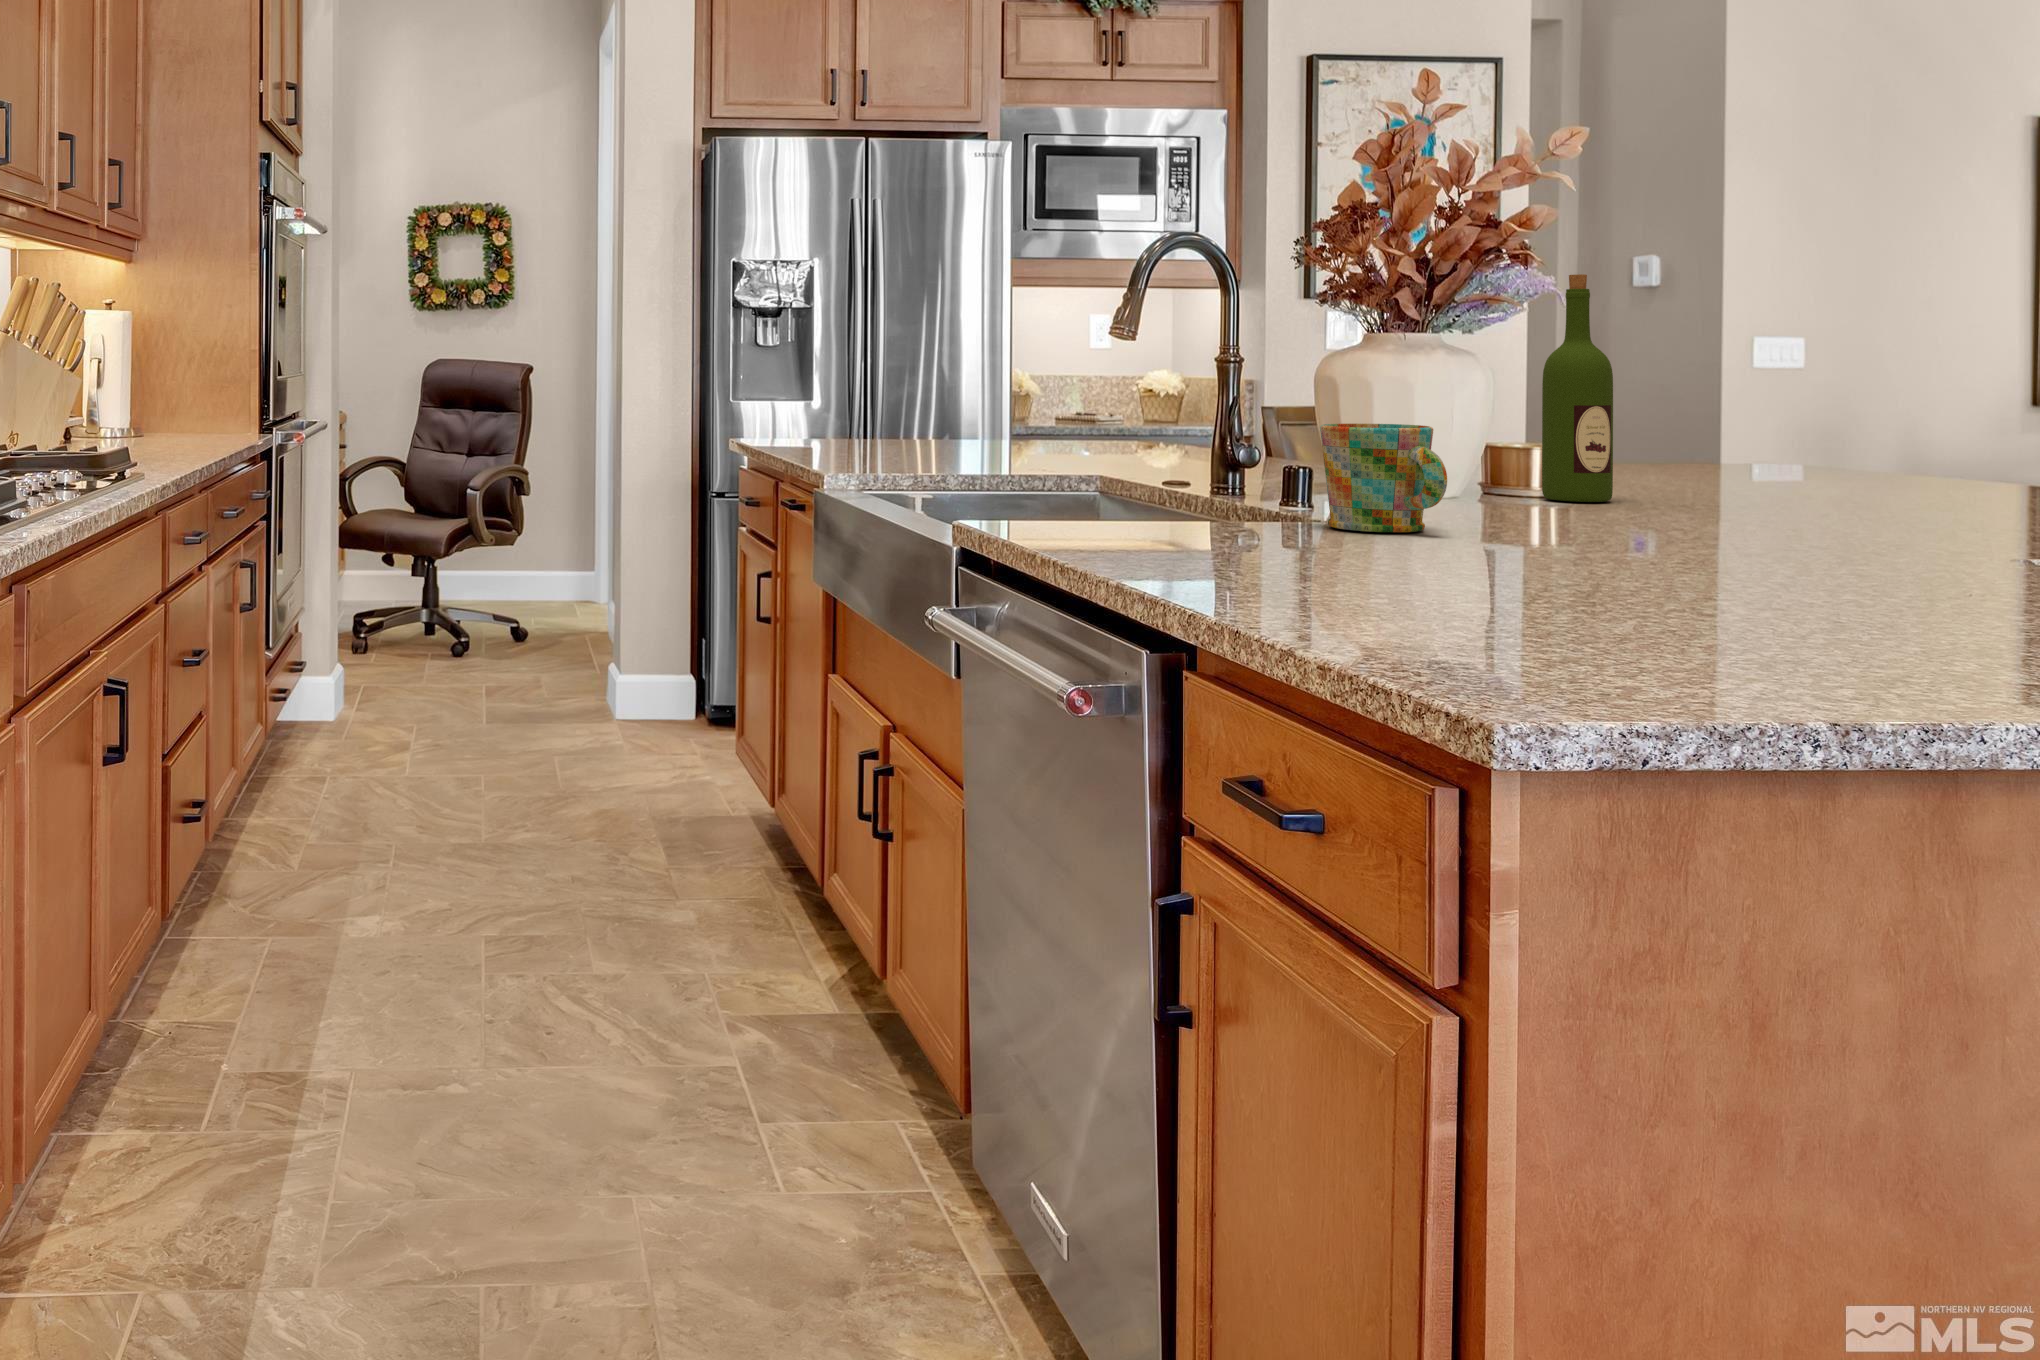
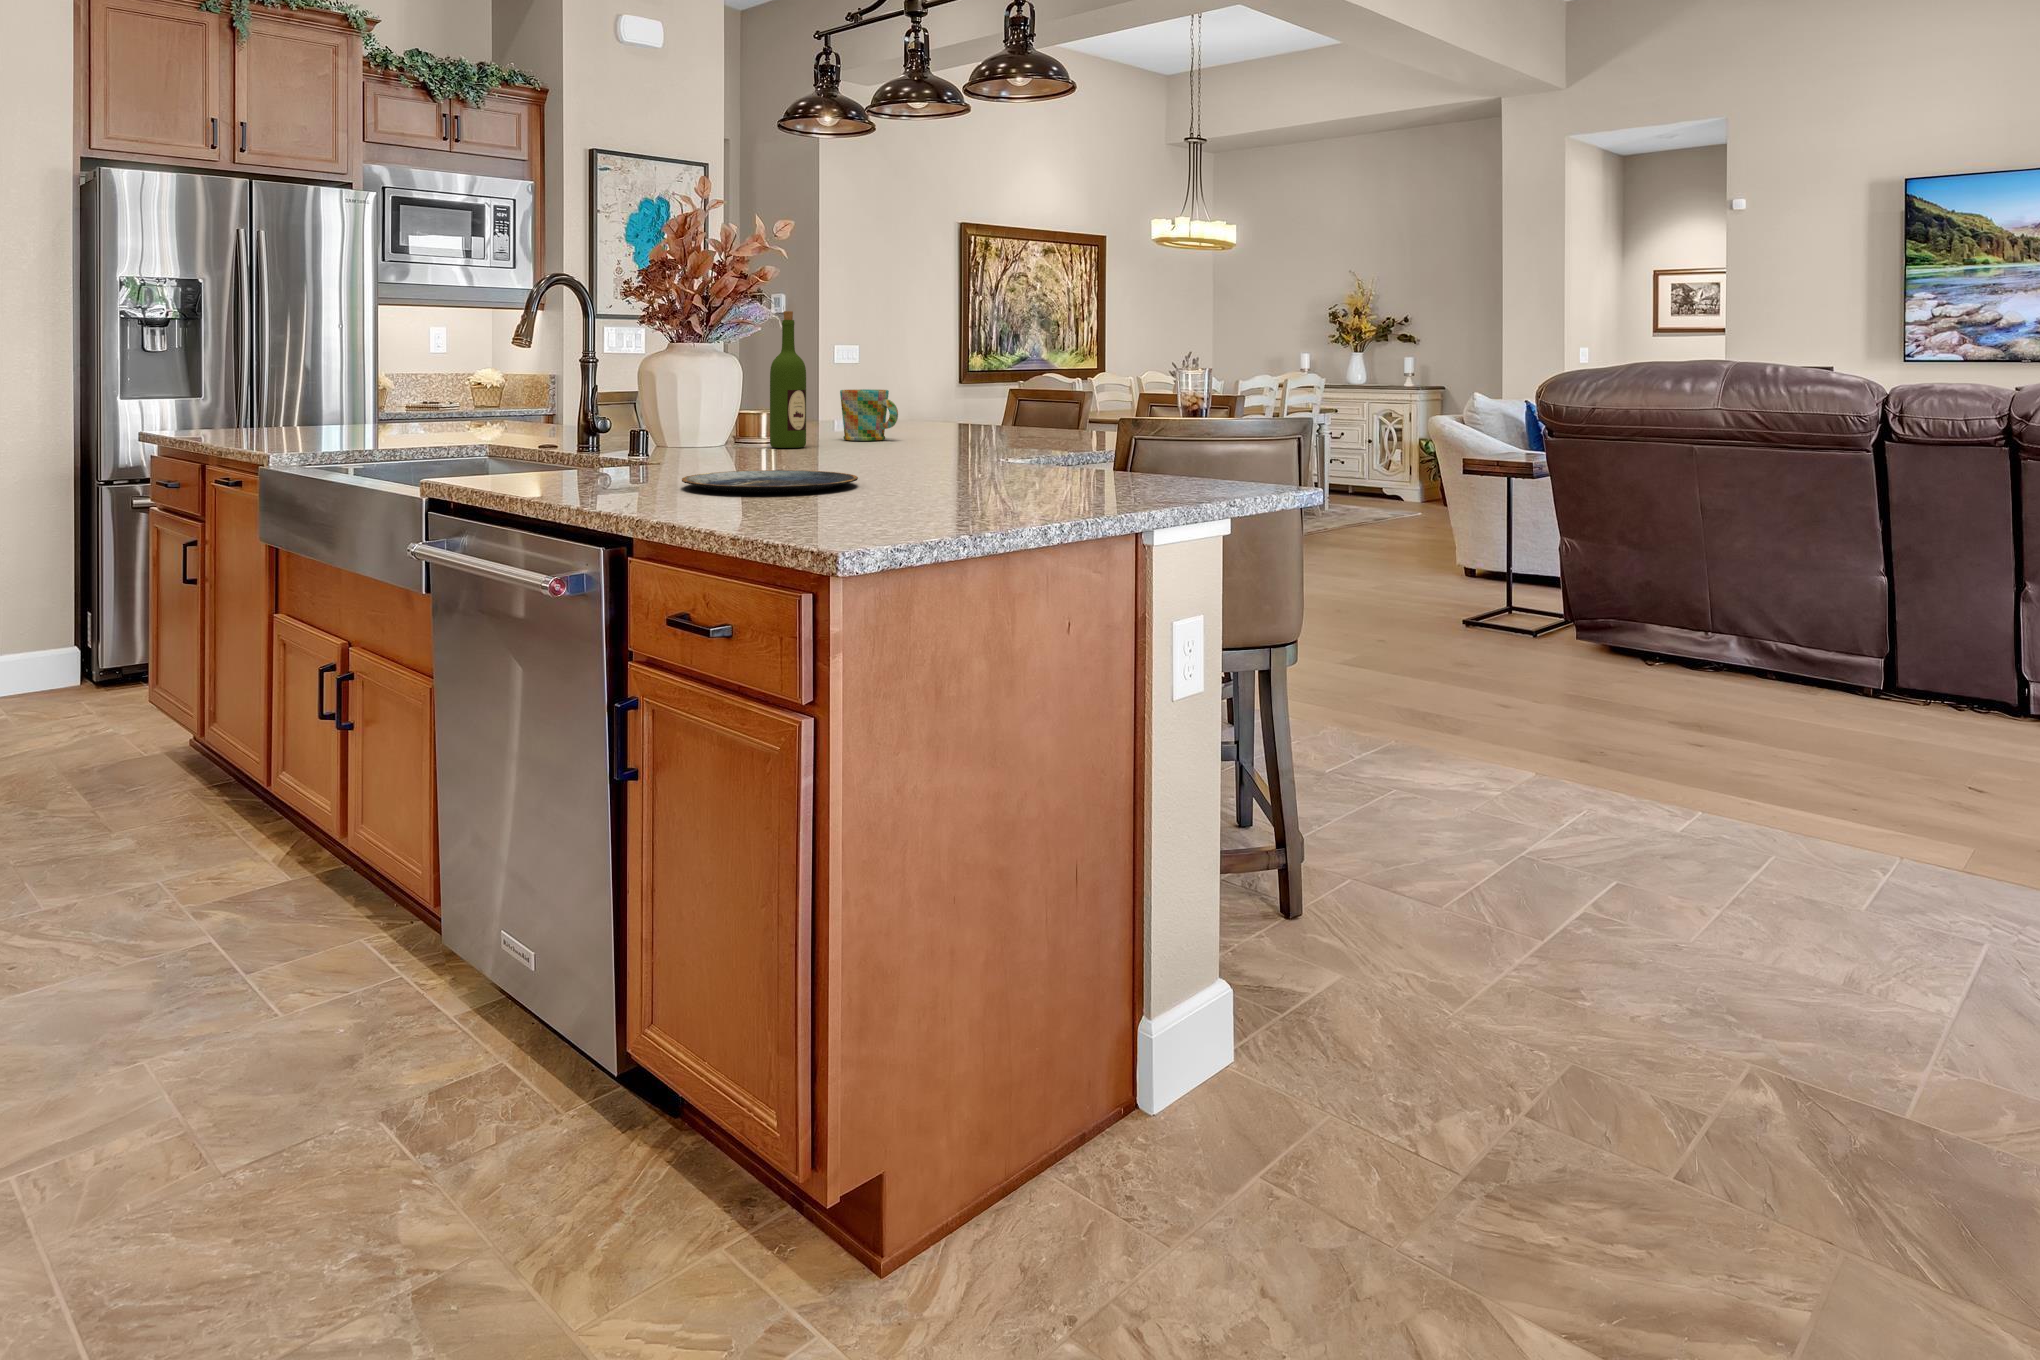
mug: present [1320,424,1447,532] -> present [840,389,898,441]
plate: none [1318,539,1660,585] -> present [682,470,858,492]

